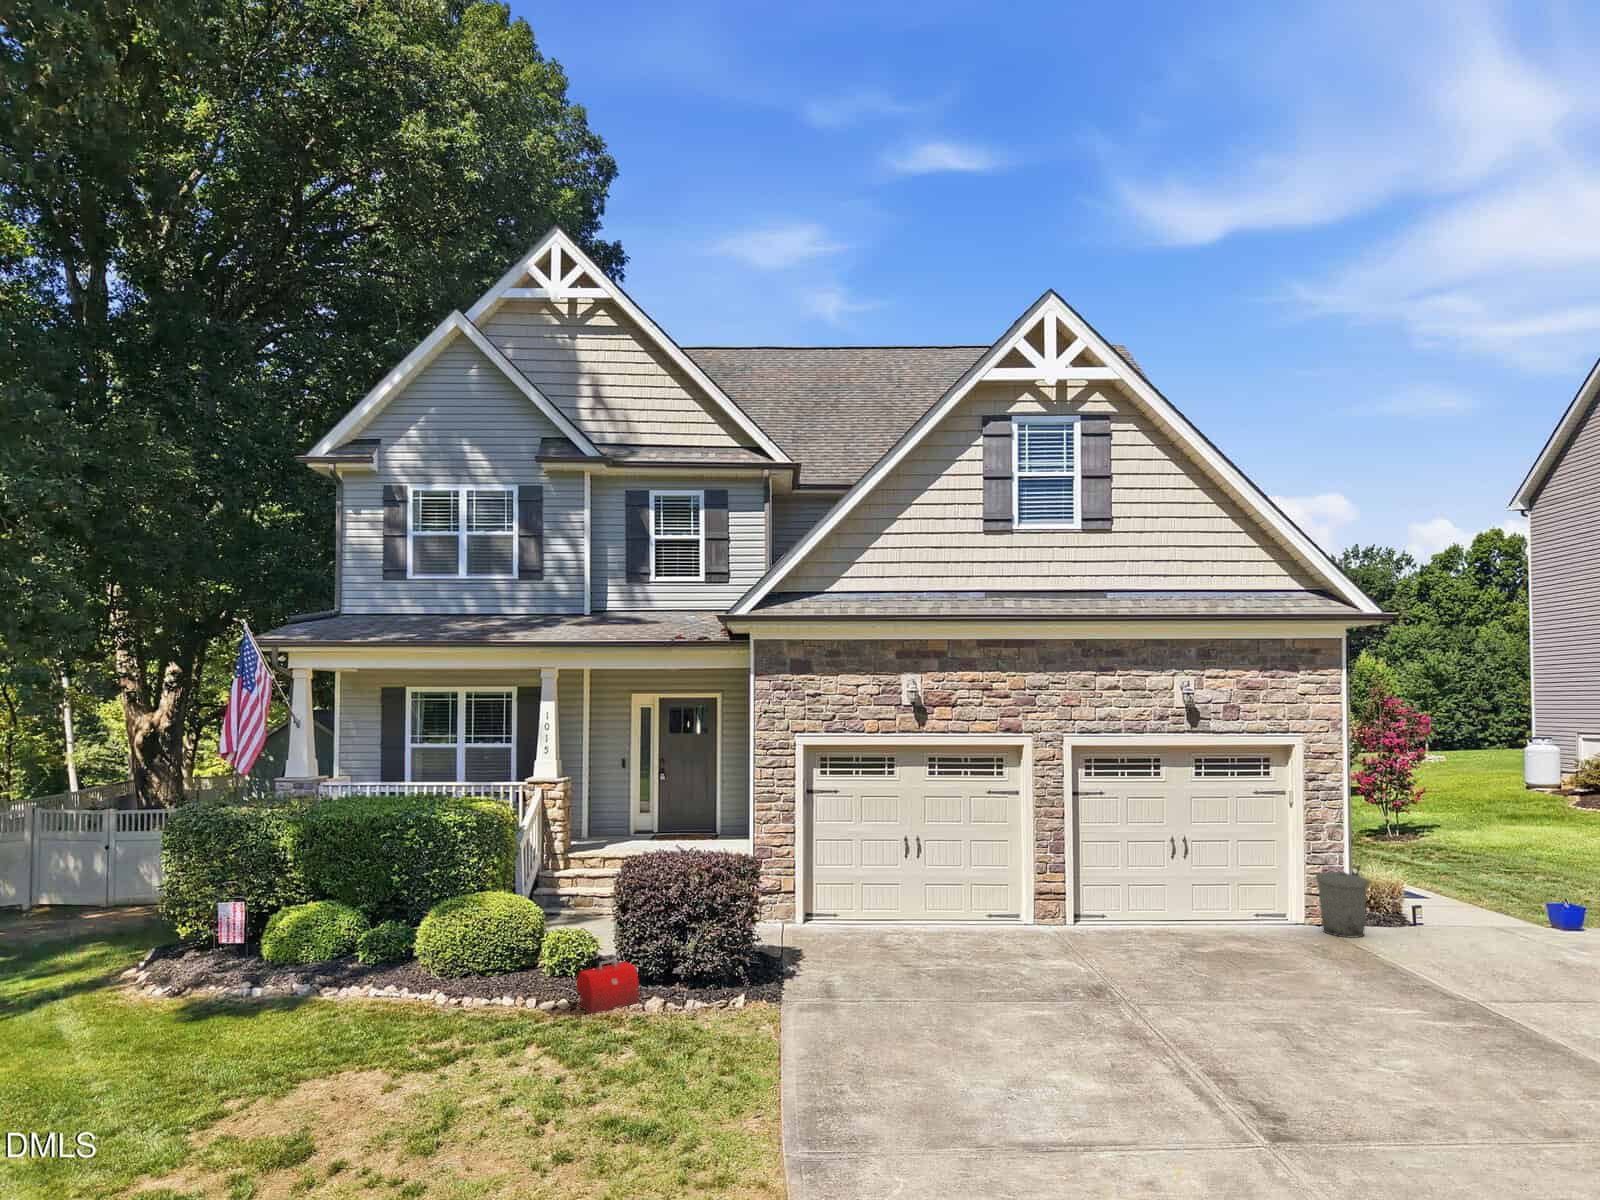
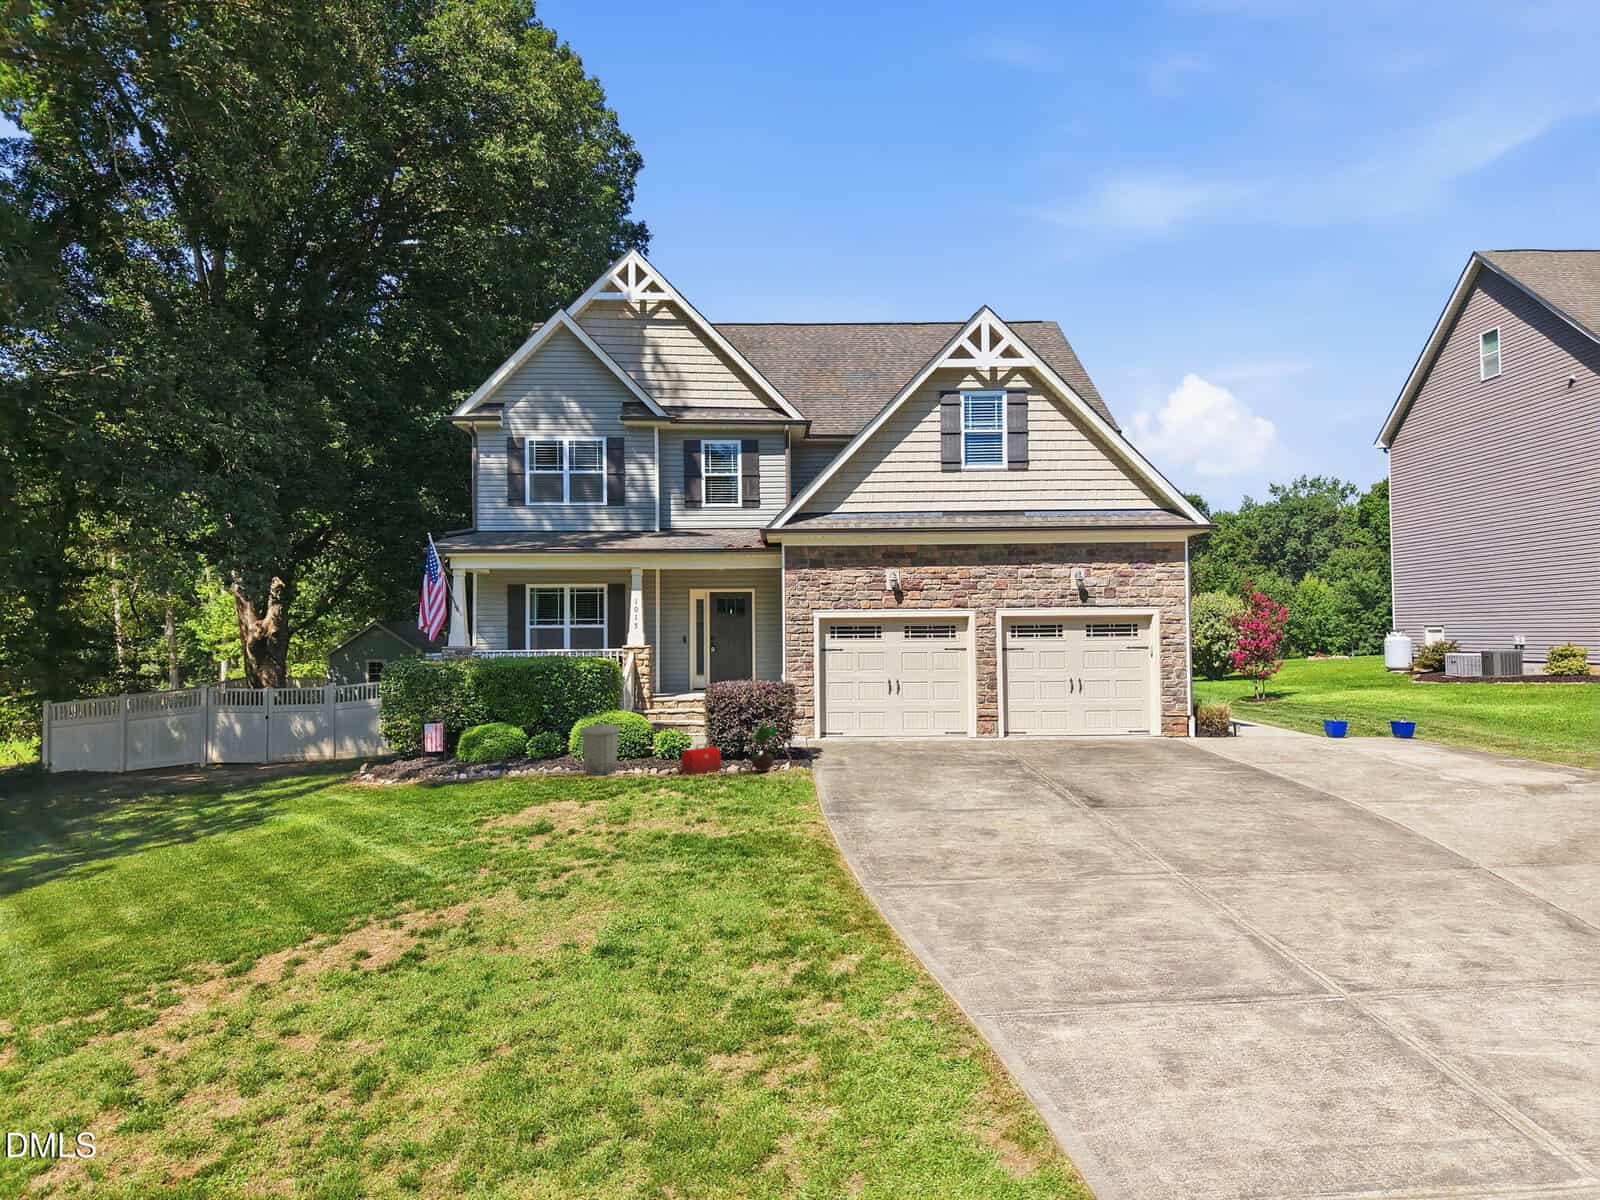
trash can: present [1316,871,1369,938] -> present [580,723,620,775]
potted tree: none [678,925,727,1007] -> present [751,723,776,772]

